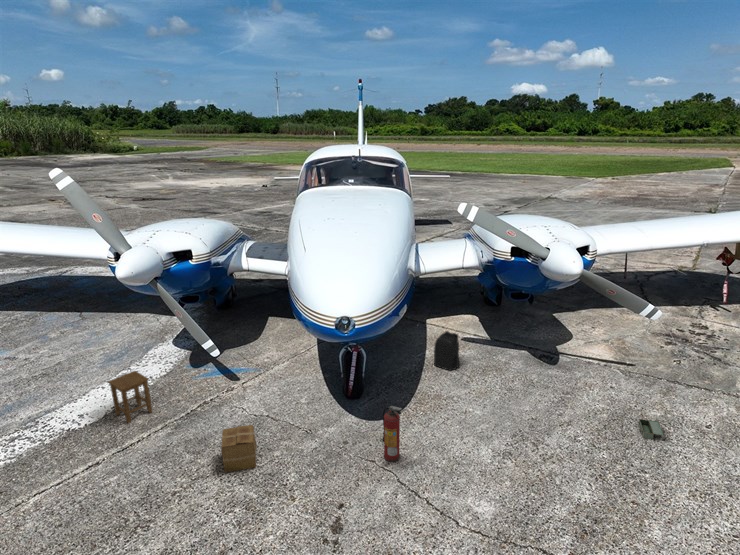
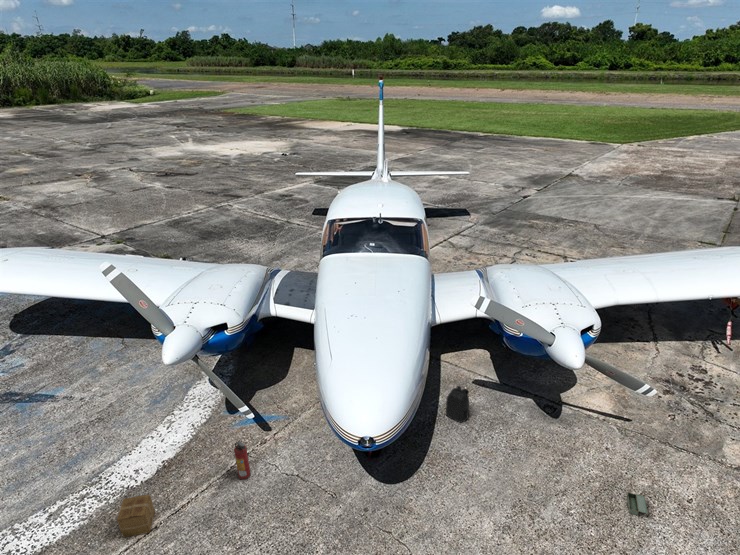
stool: present [108,371,152,423] -> none [158,432,198,481]
fire extinguisher: present [382,406,402,462] -> present [234,442,251,480]
cardboard box: present [221,425,257,472] -> present [117,495,155,537]

